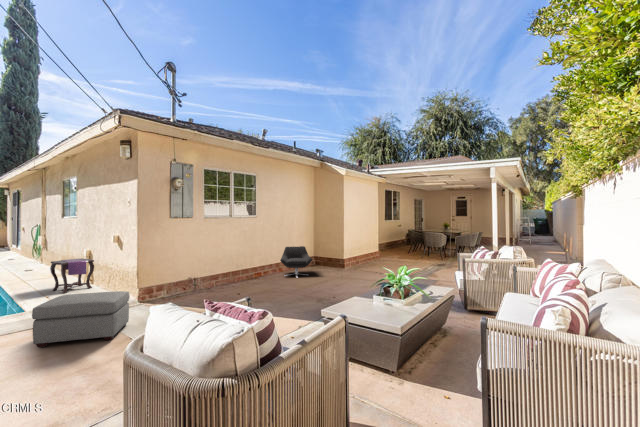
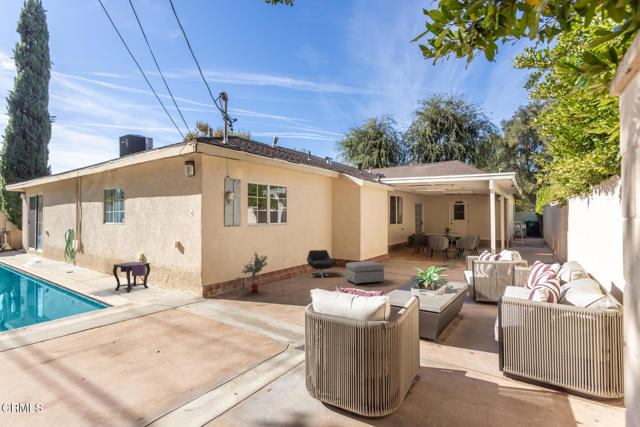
potted tree: none [189,248,225,294] -> present [242,252,267,292]
ottoman: present [32,291,130,347] -> present [346,261,384,285]

